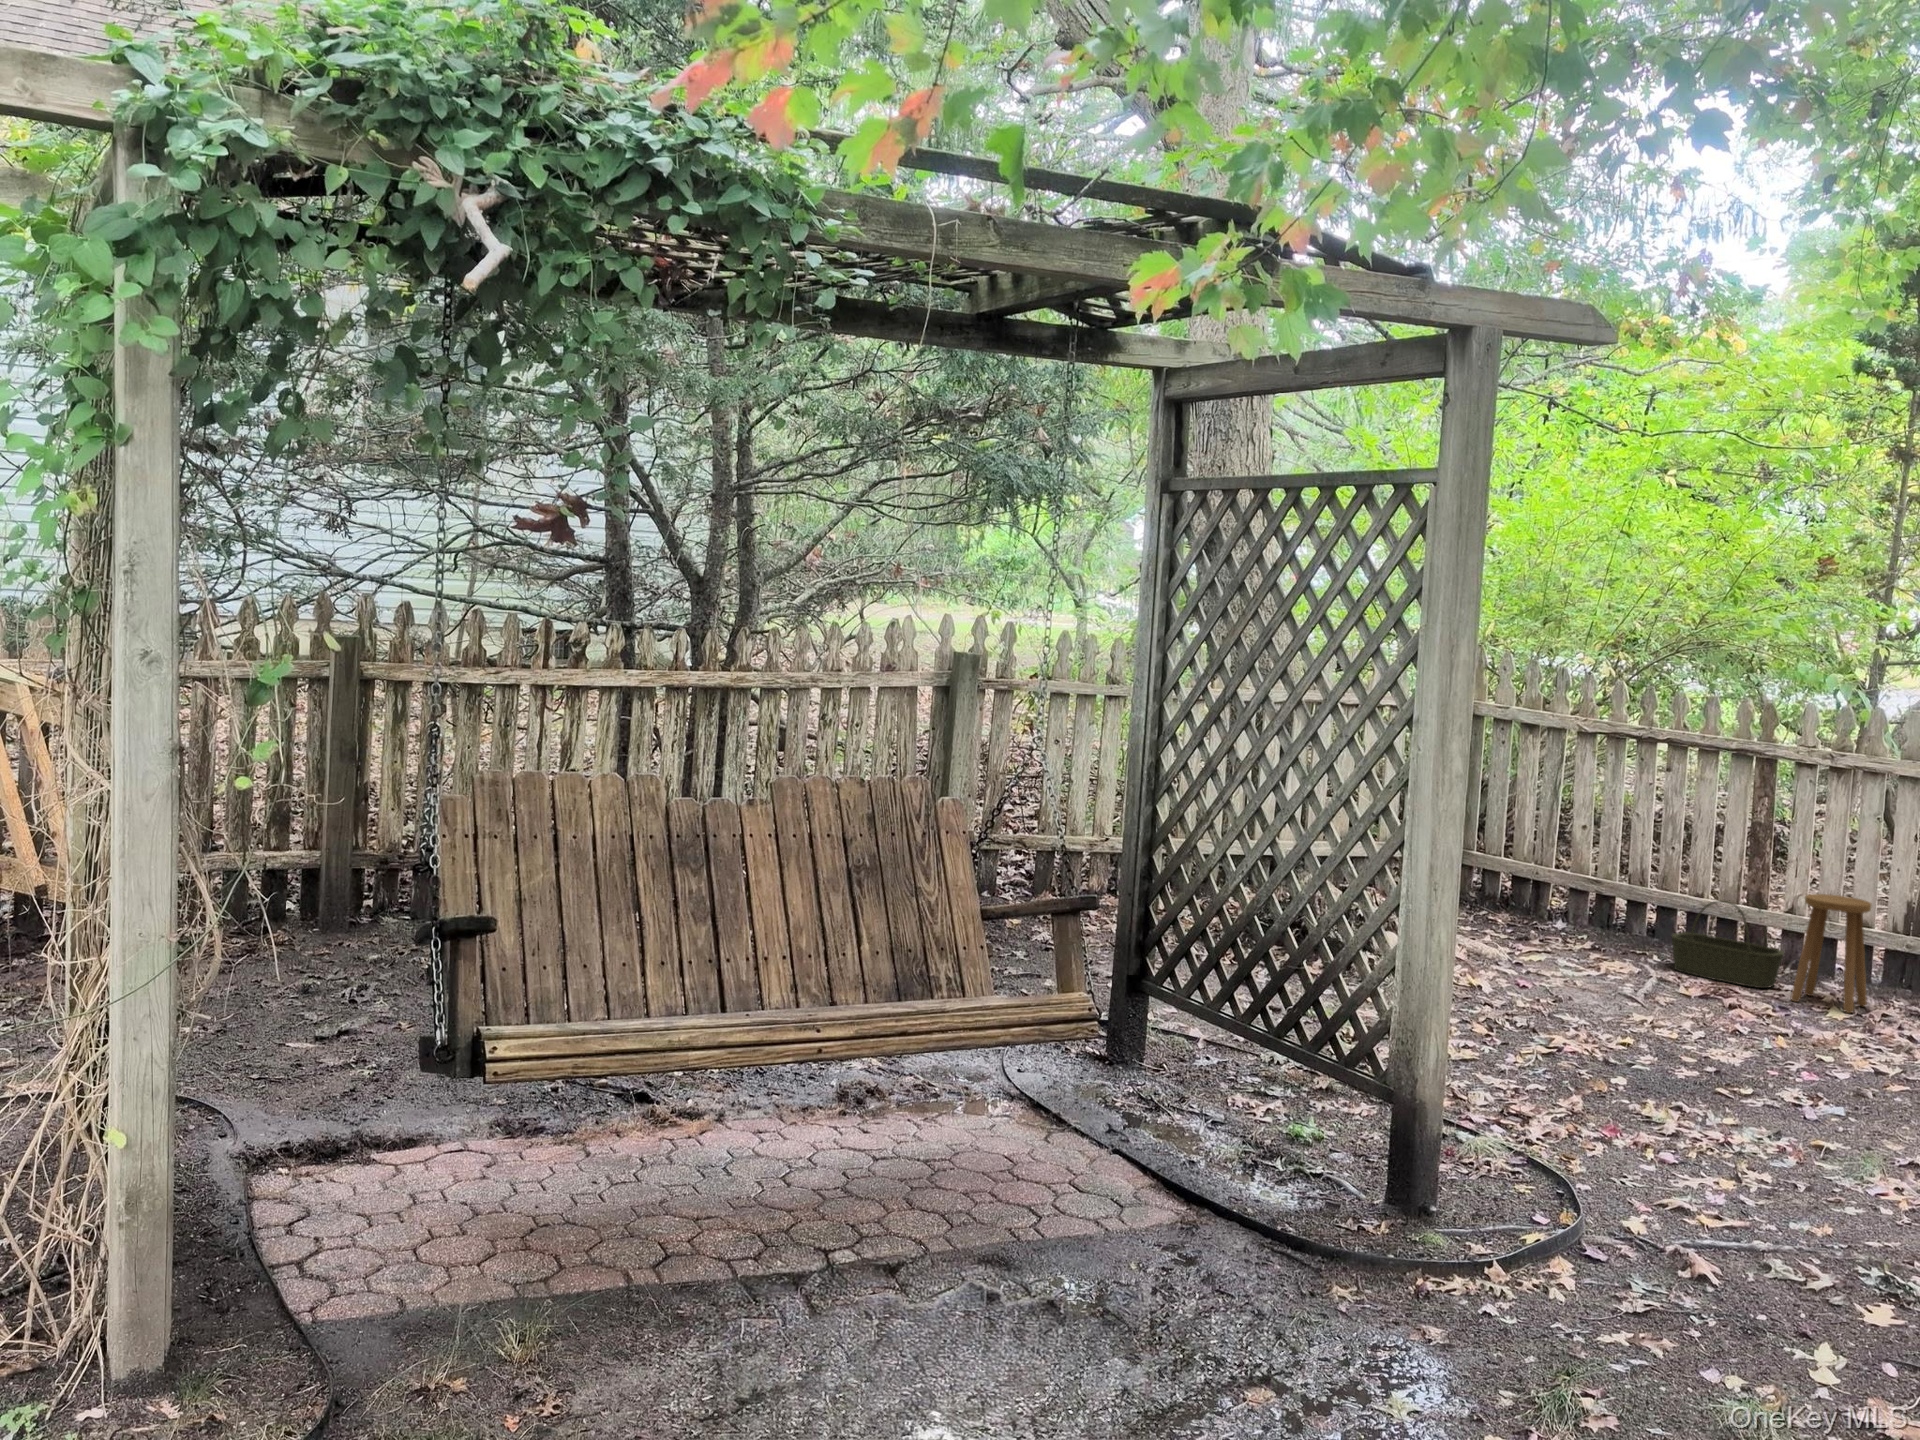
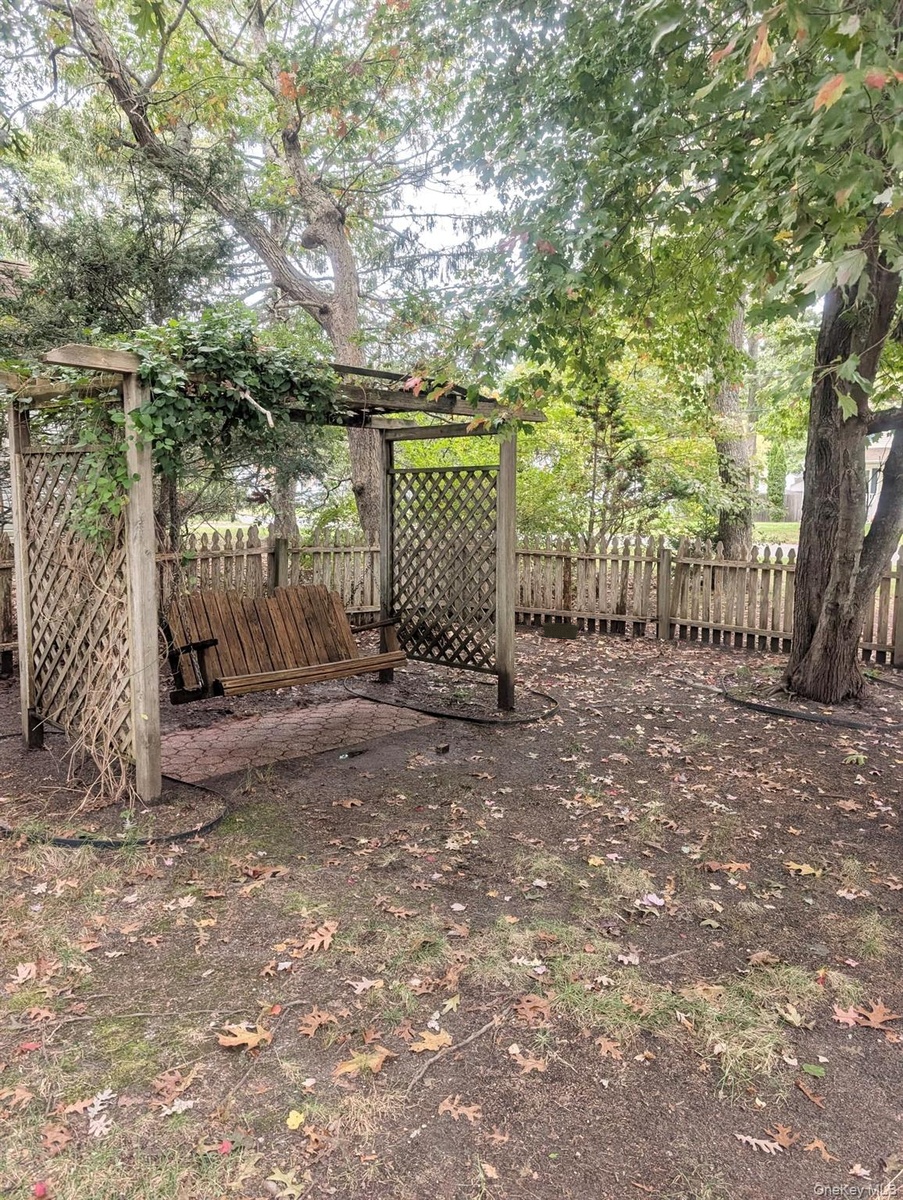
stool: present [1791,894,1871,1013] -> none [584,603,606,642]

